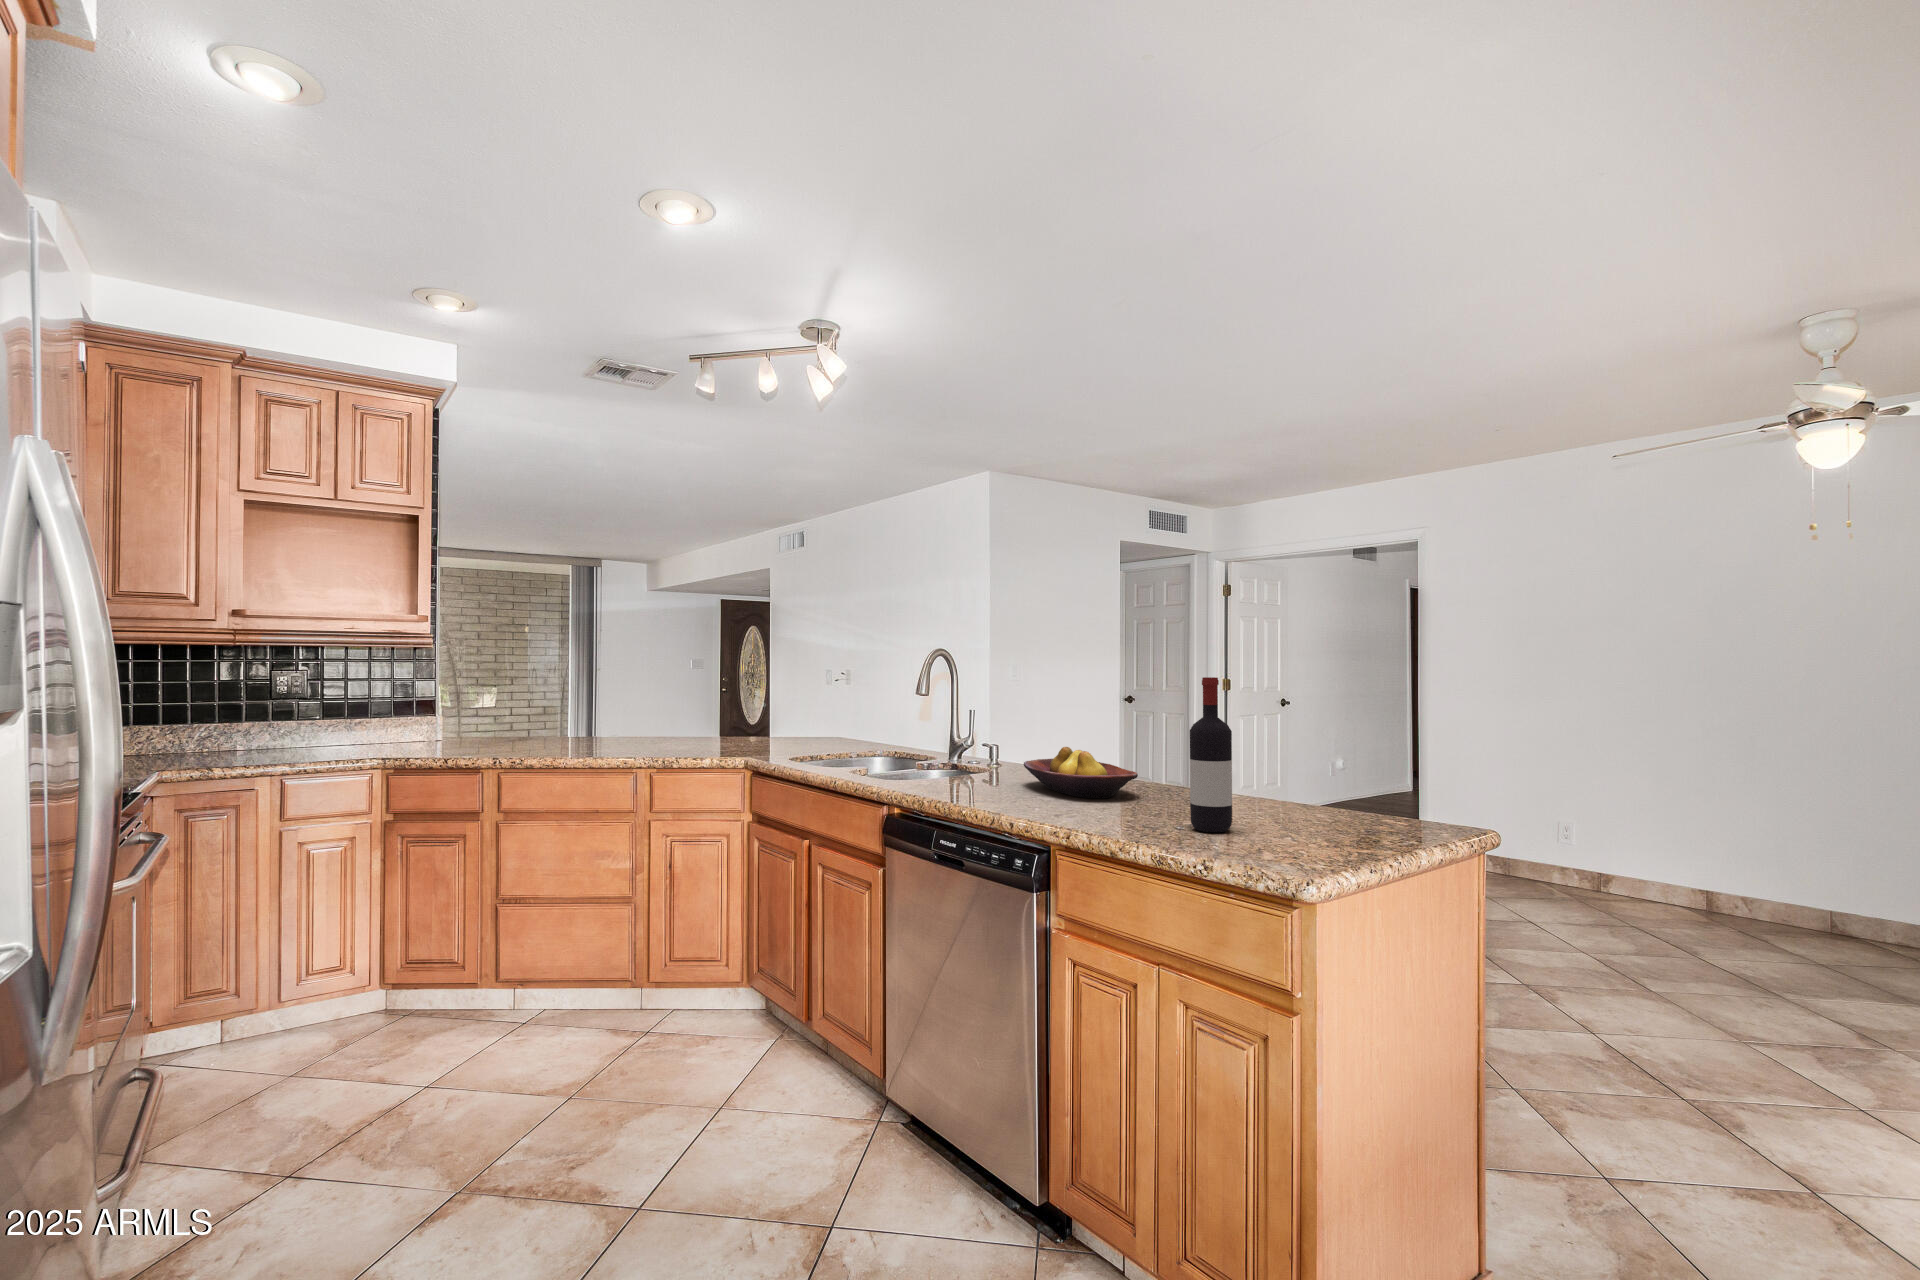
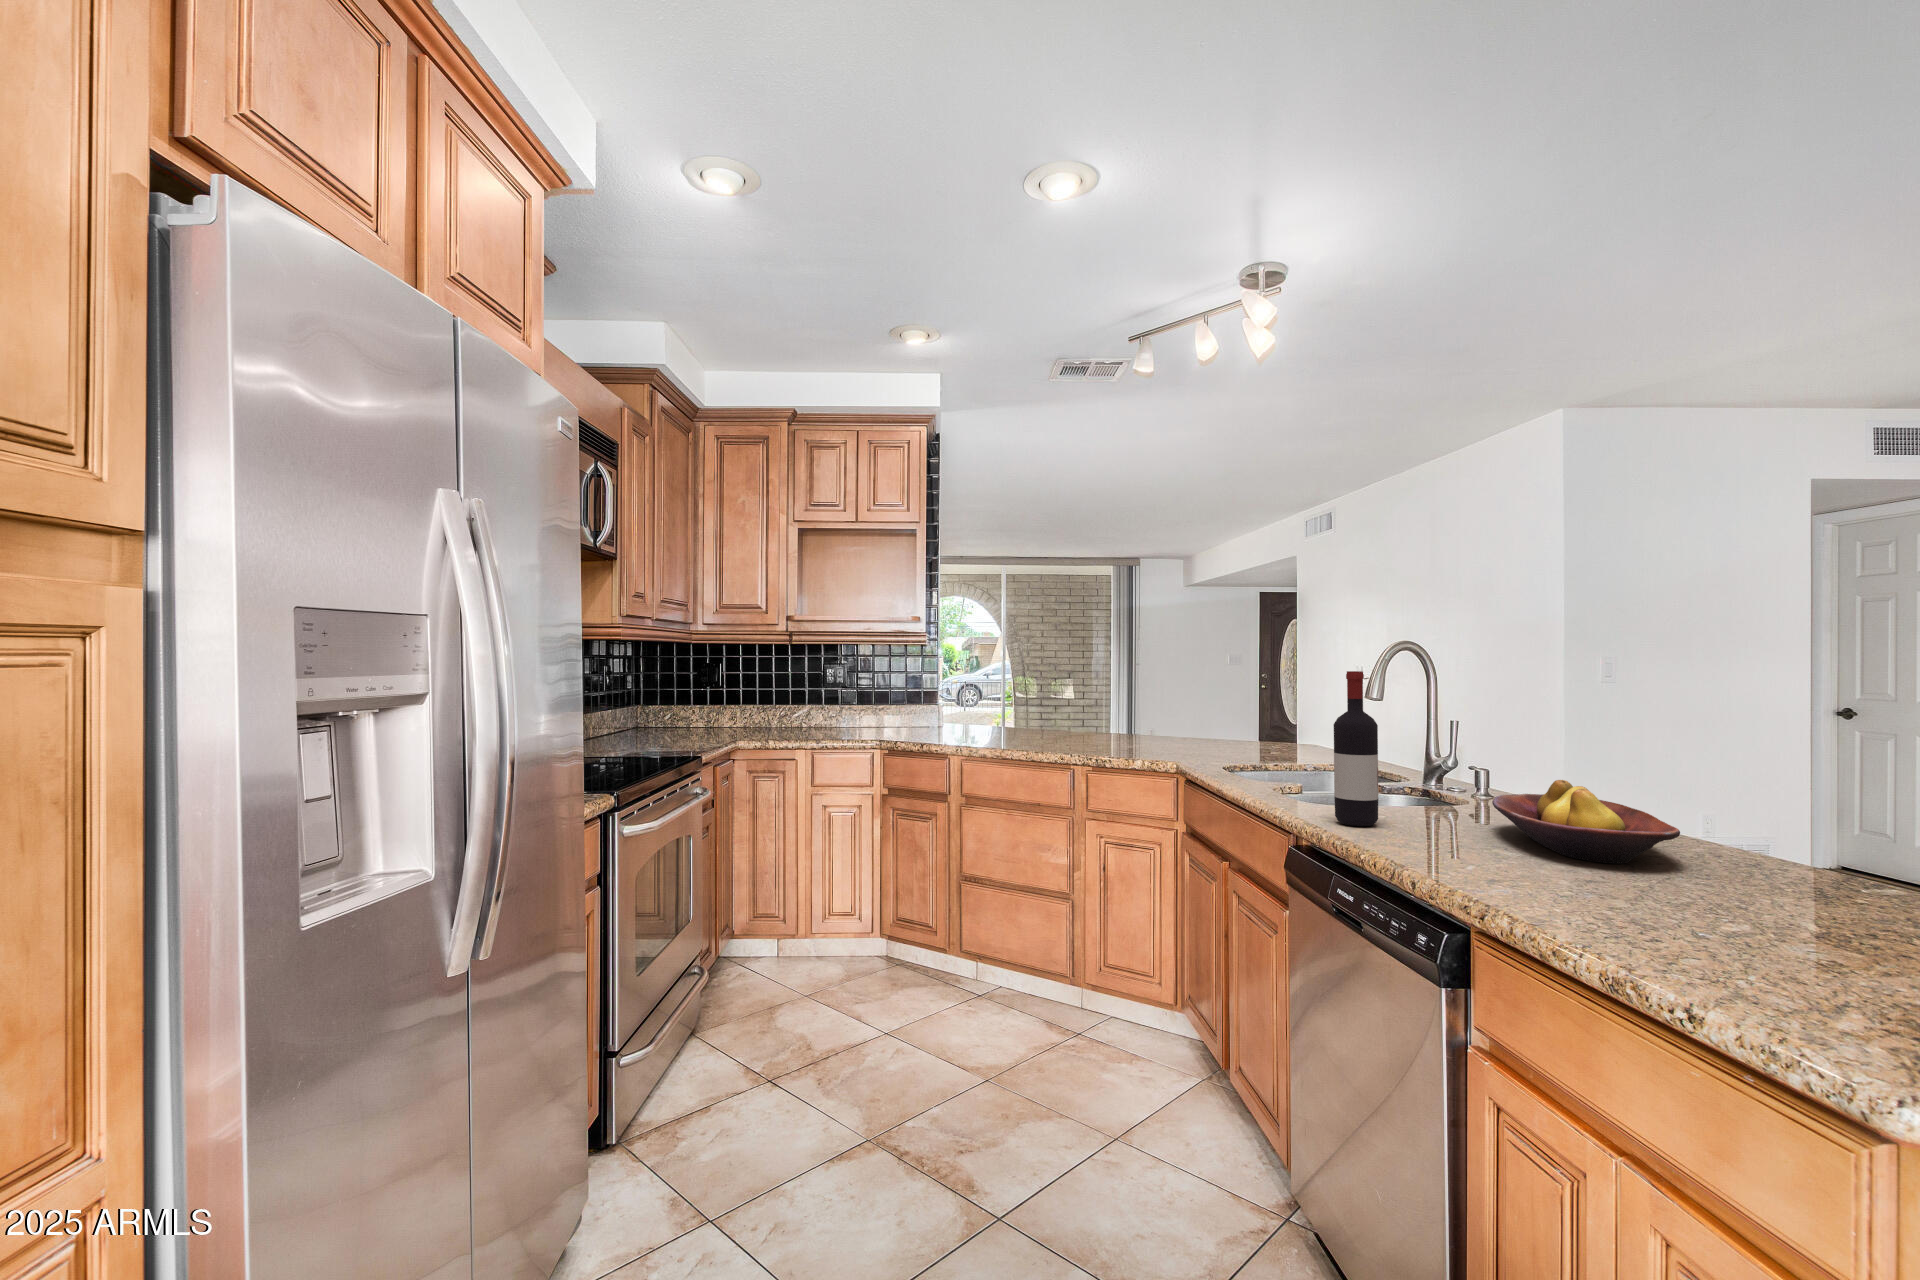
wine bottle: present [1190,677,1232,832] -> present [1334,671,1378,826]

